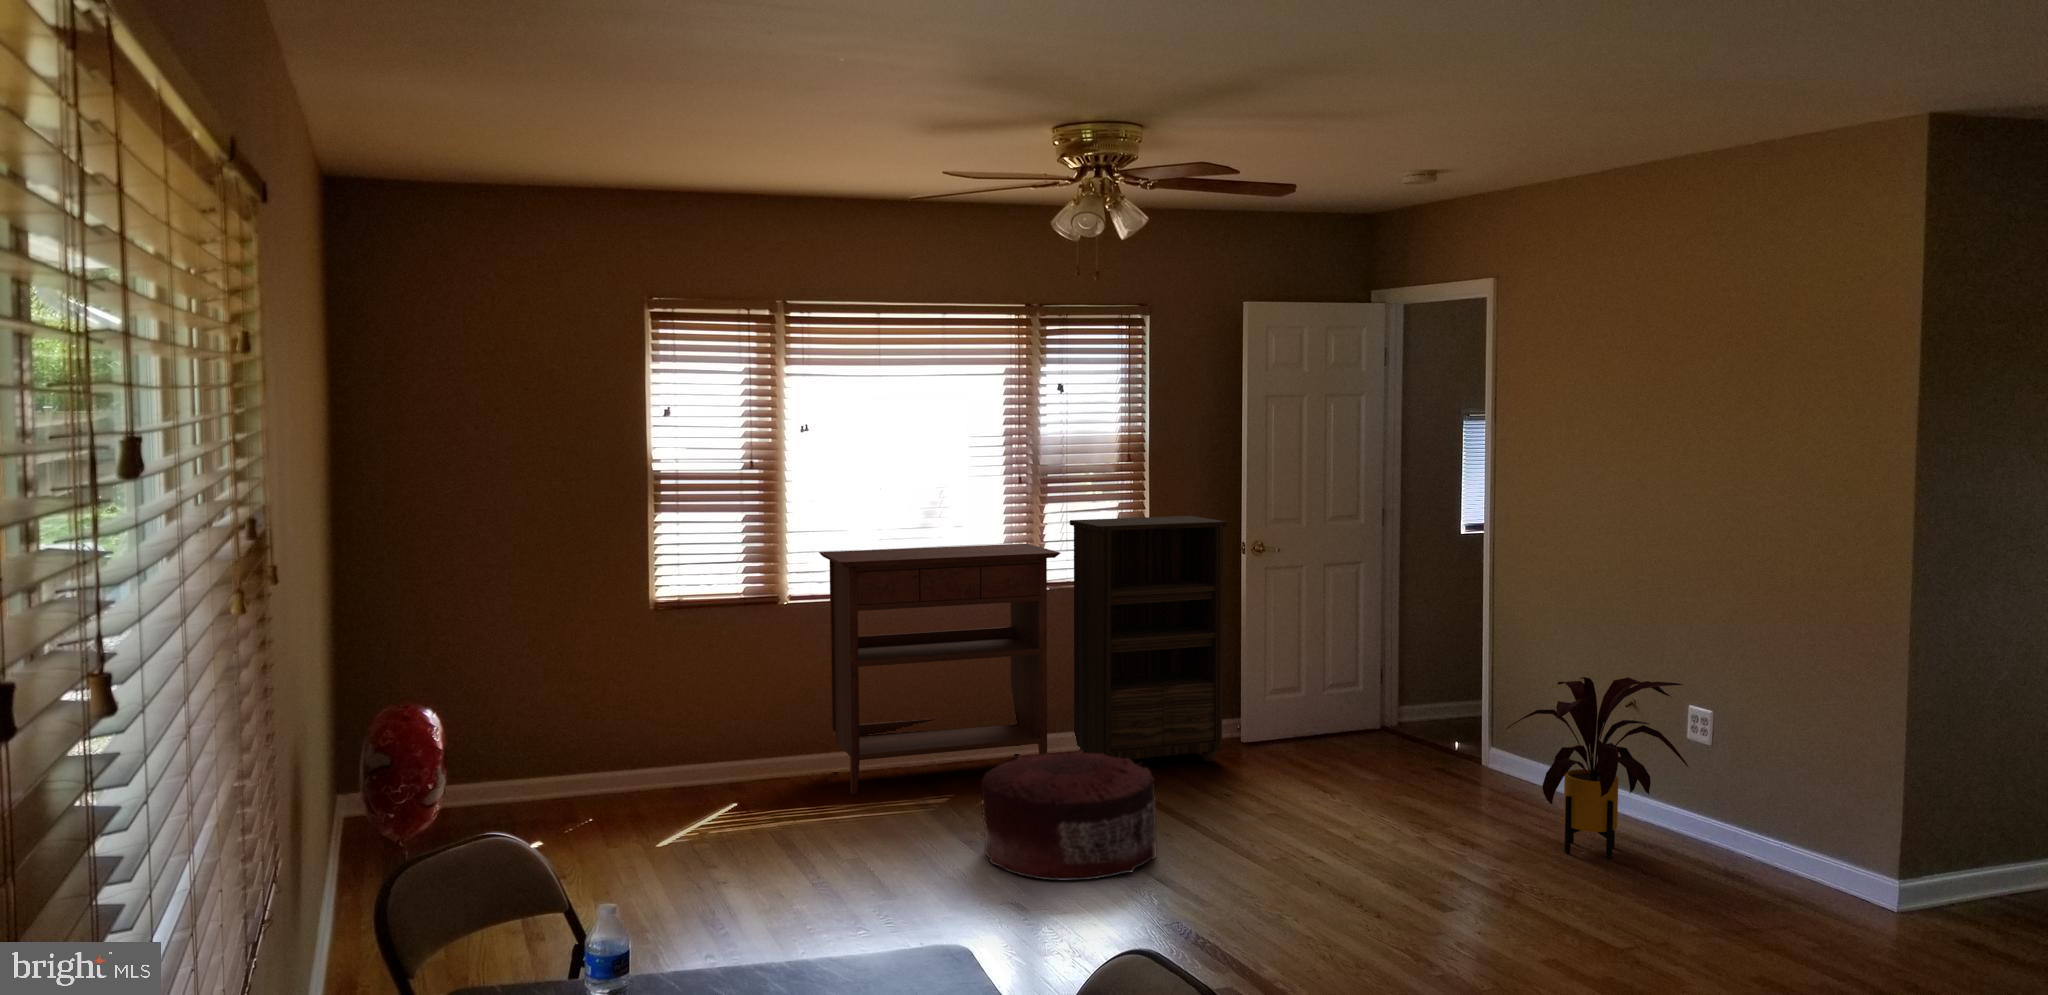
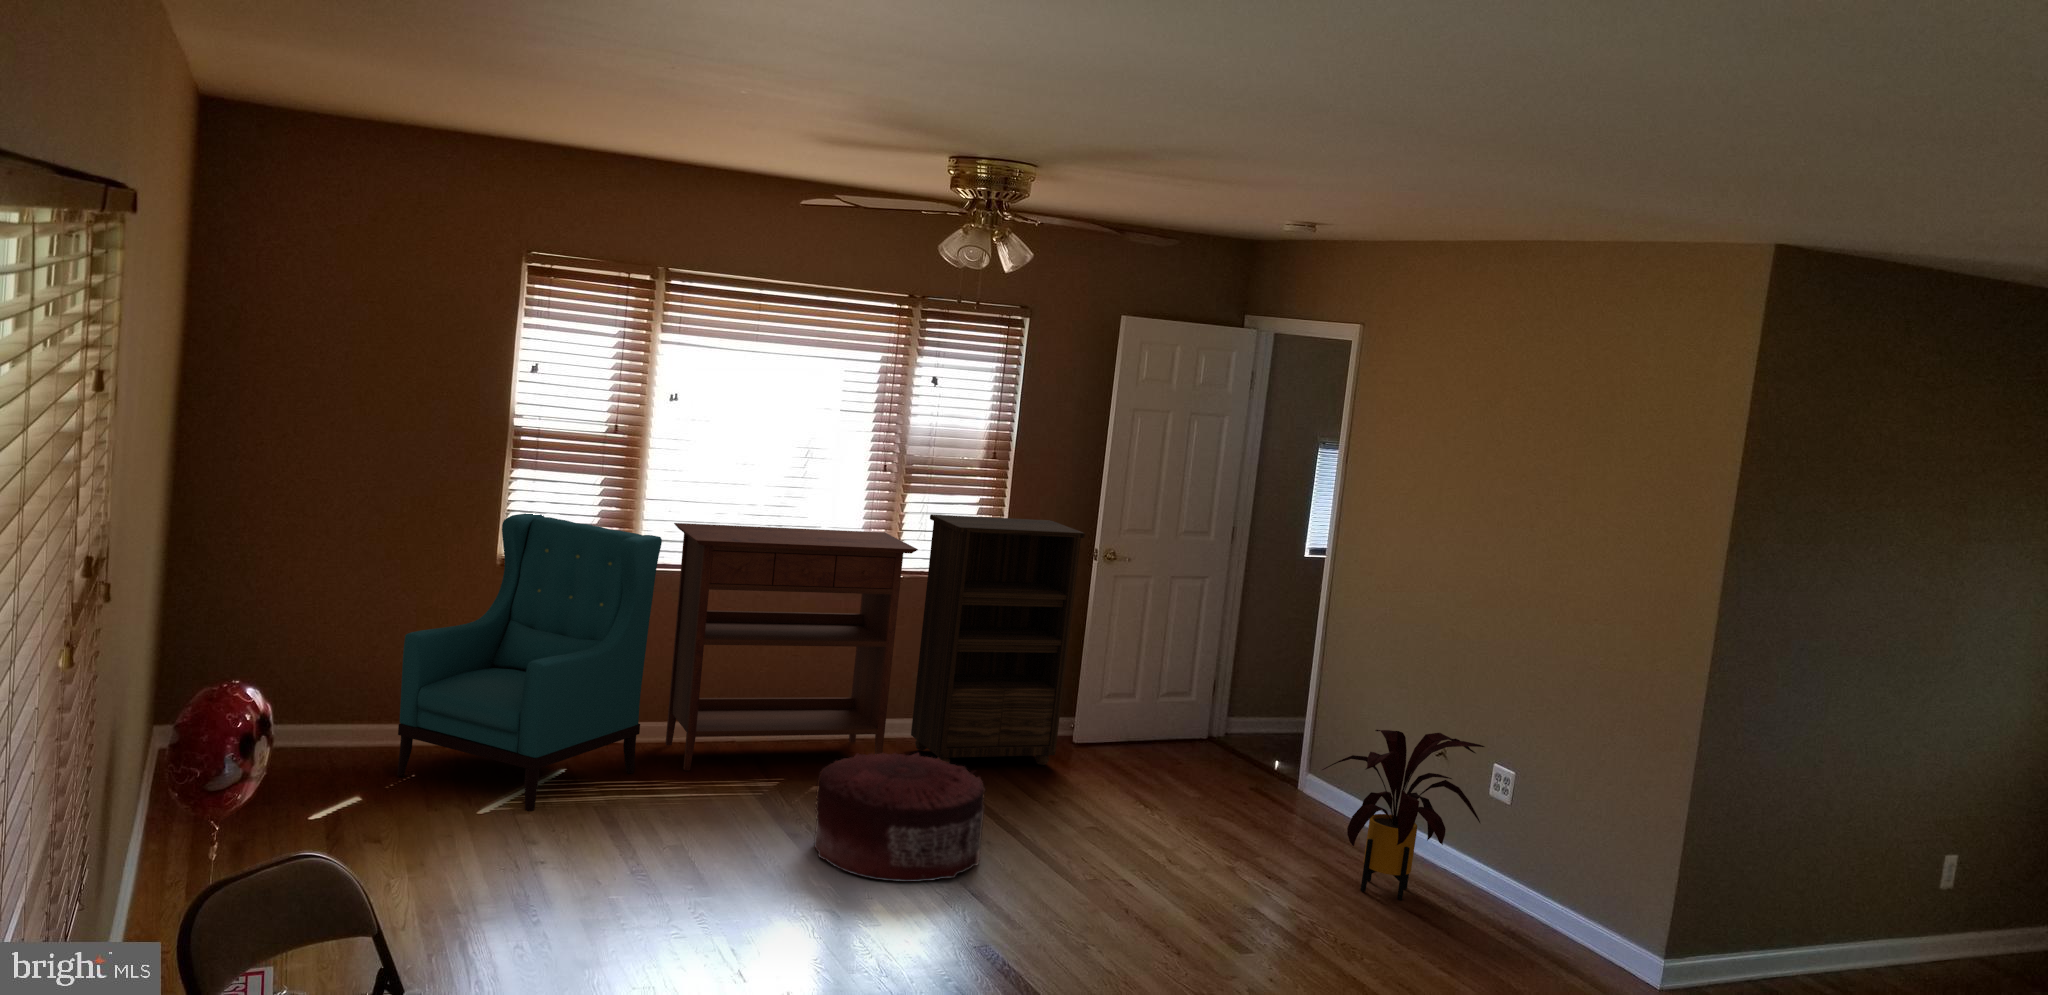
armchair: none [566,556,807,844] -> present [397,514,662,811]

